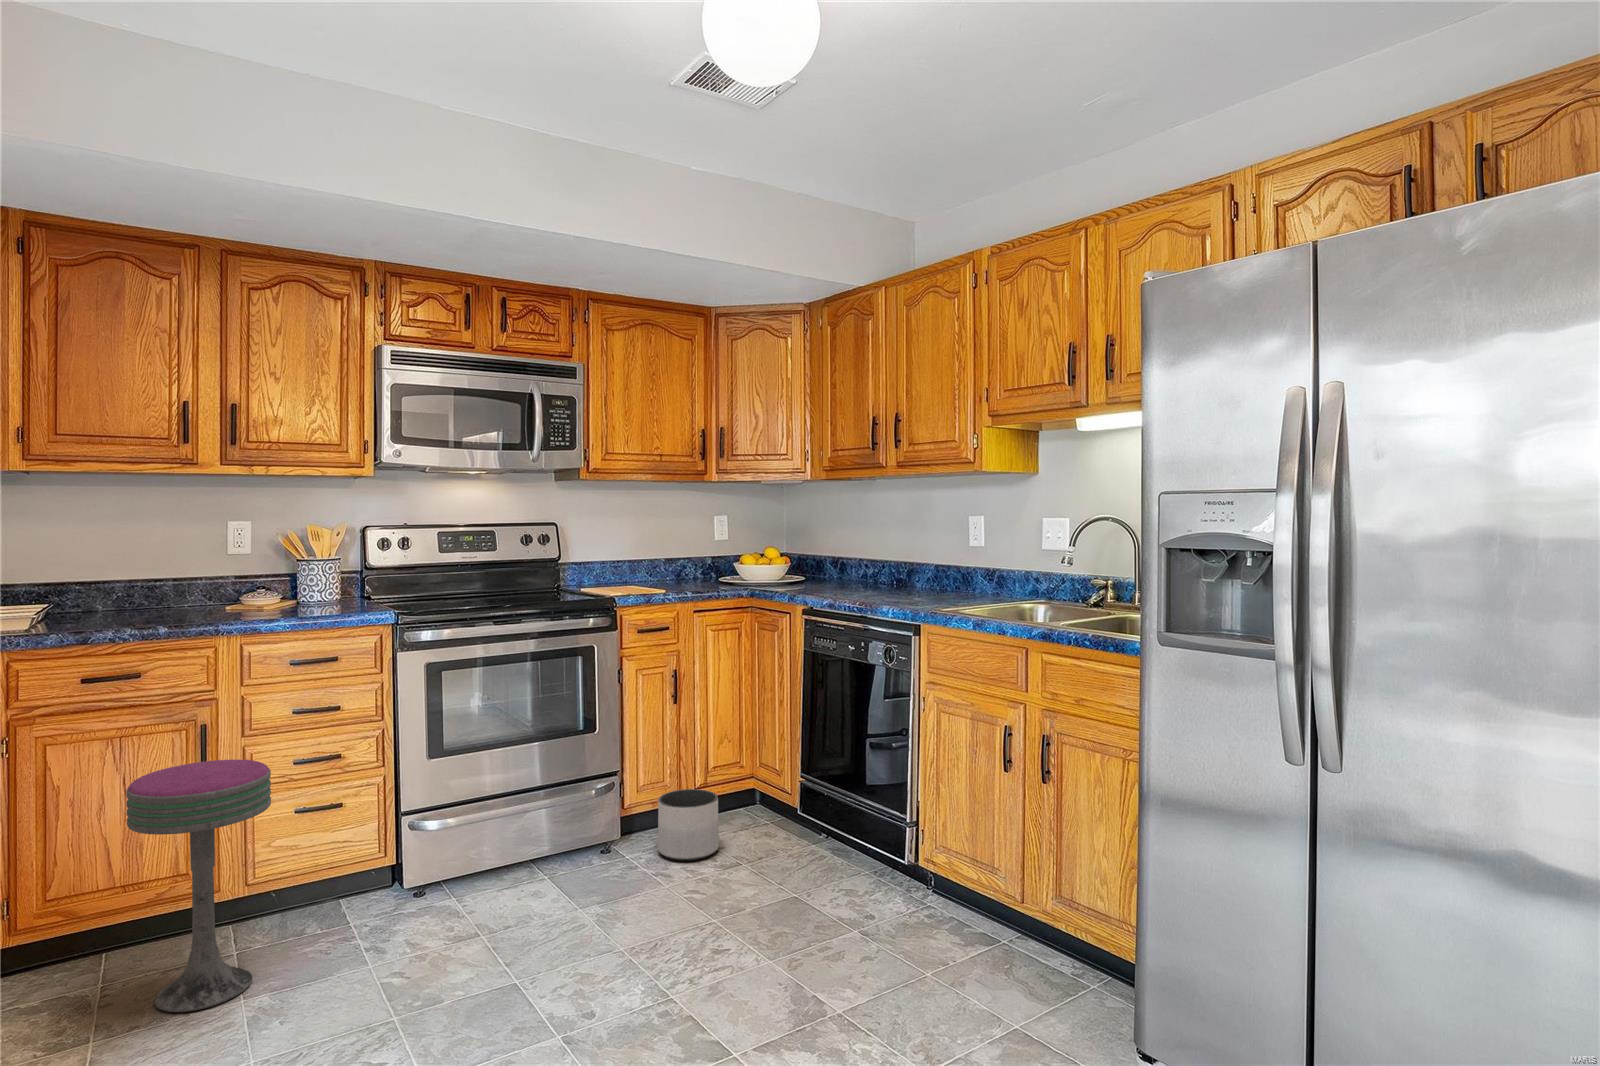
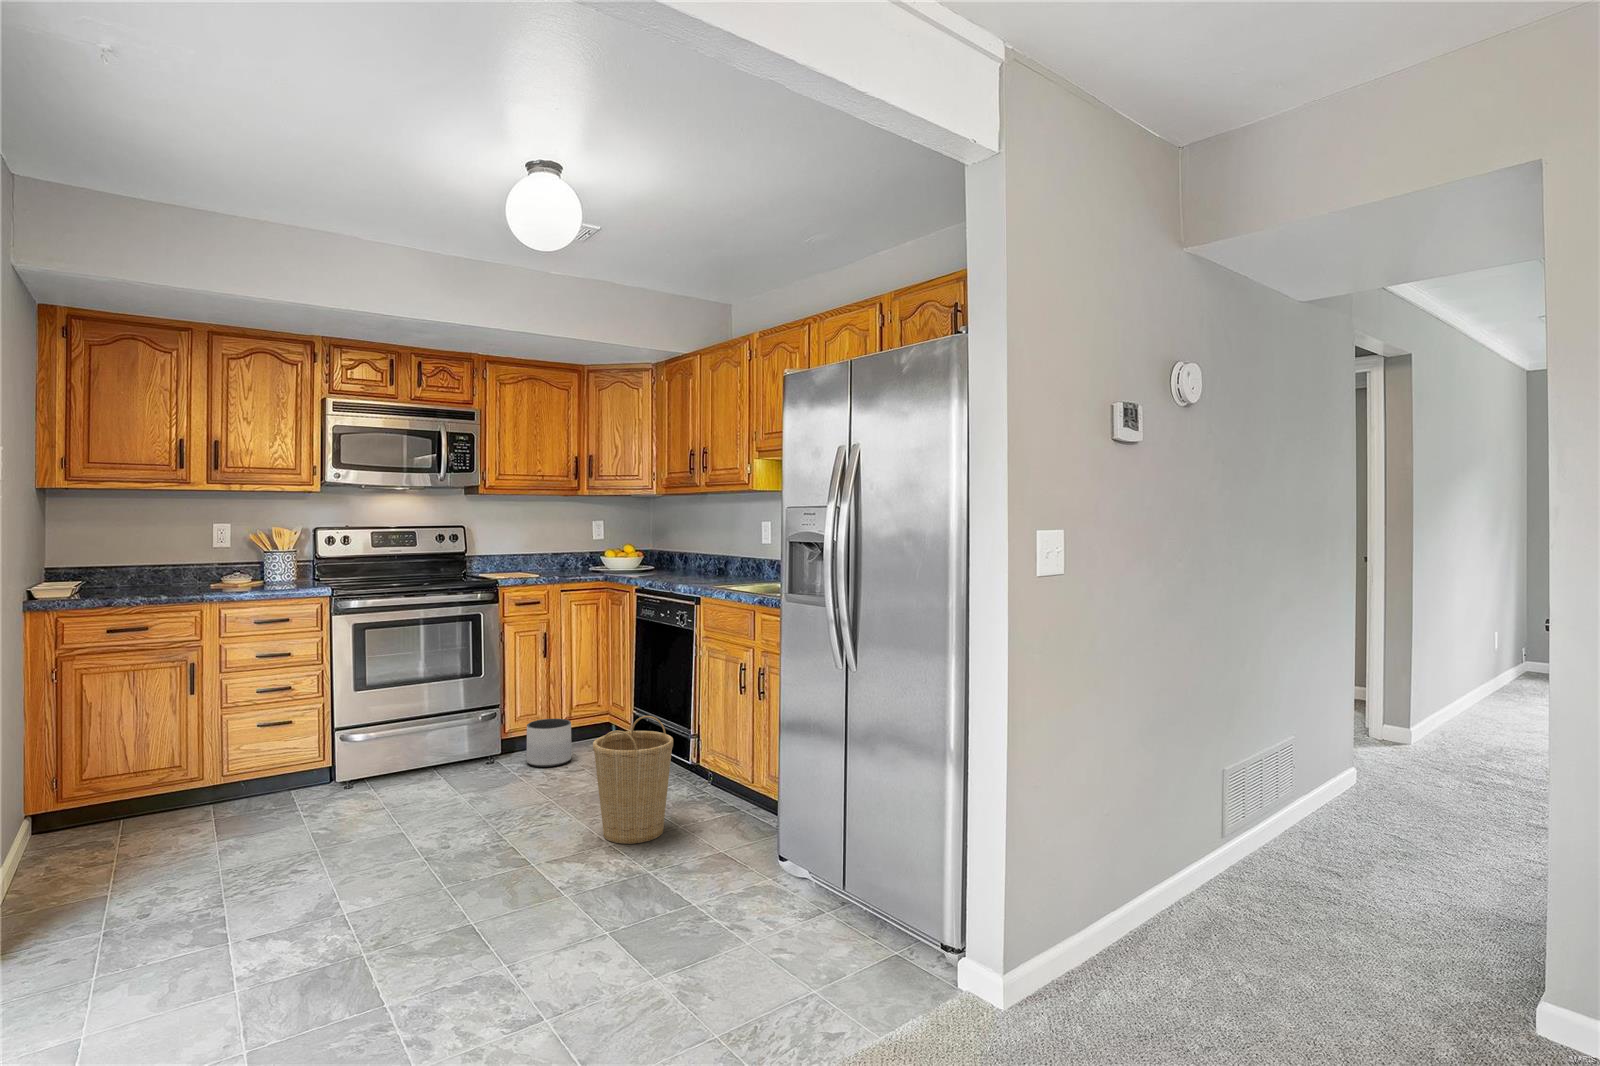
bar stool: present [126,760,271,1012] -> none [140,685,238,846]
basket: none [806,809,927,1017] -> present [593,716,673,844]

